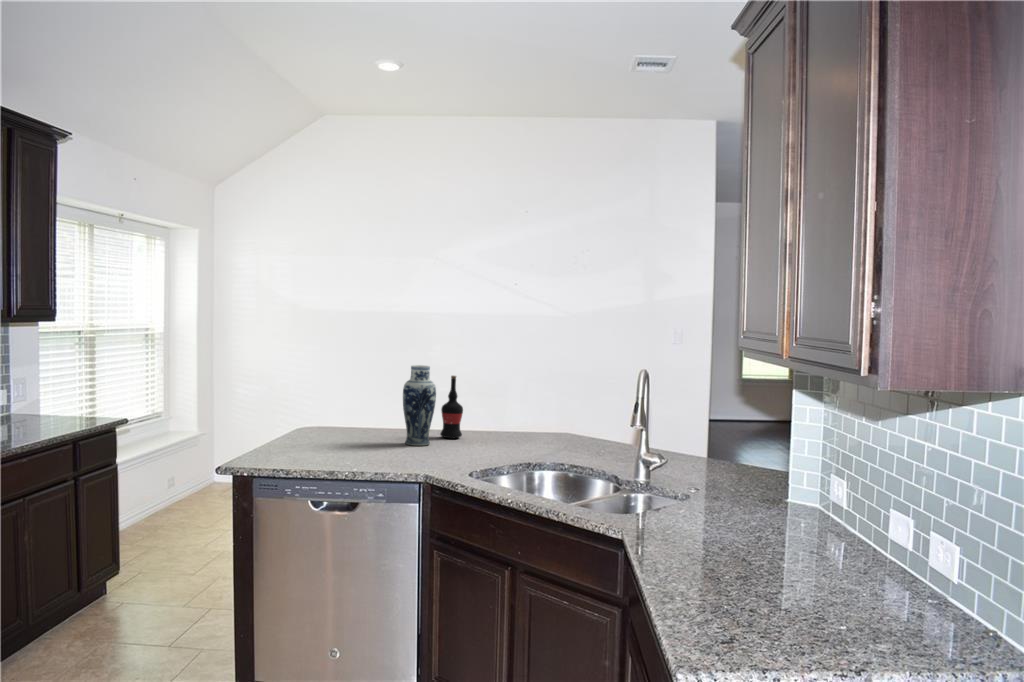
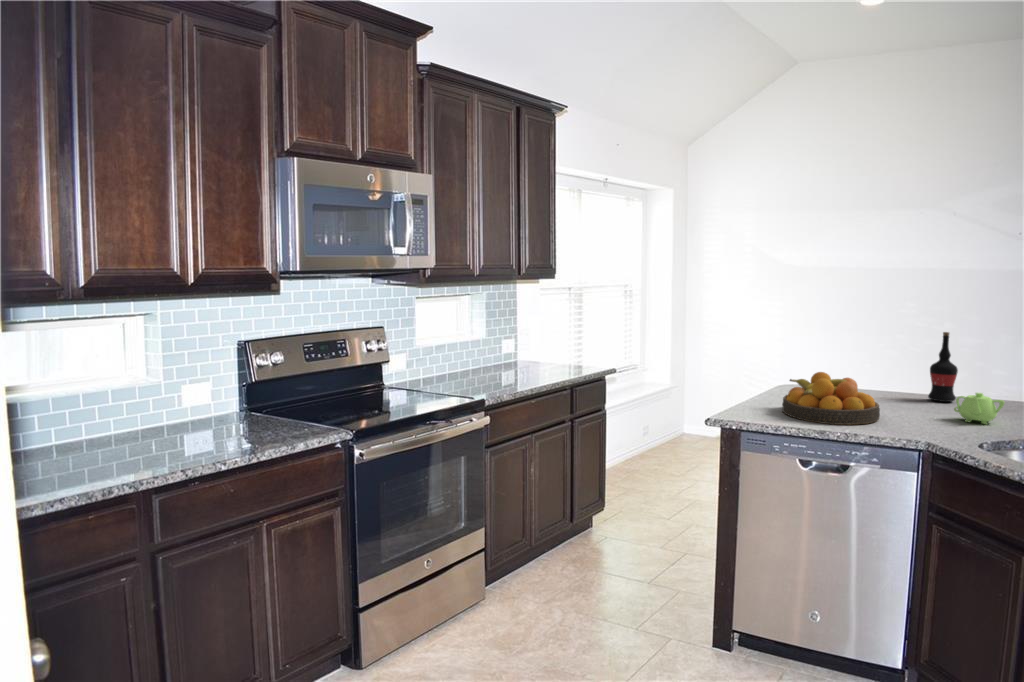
vase: present [403,365,436,446] -> none [887,322,927,409]
fruit bowl: none [301,413,392,464] -> present [782,372,880,425]
teapot: none [456,427,493,455] -> present [954,393,1005,424]

